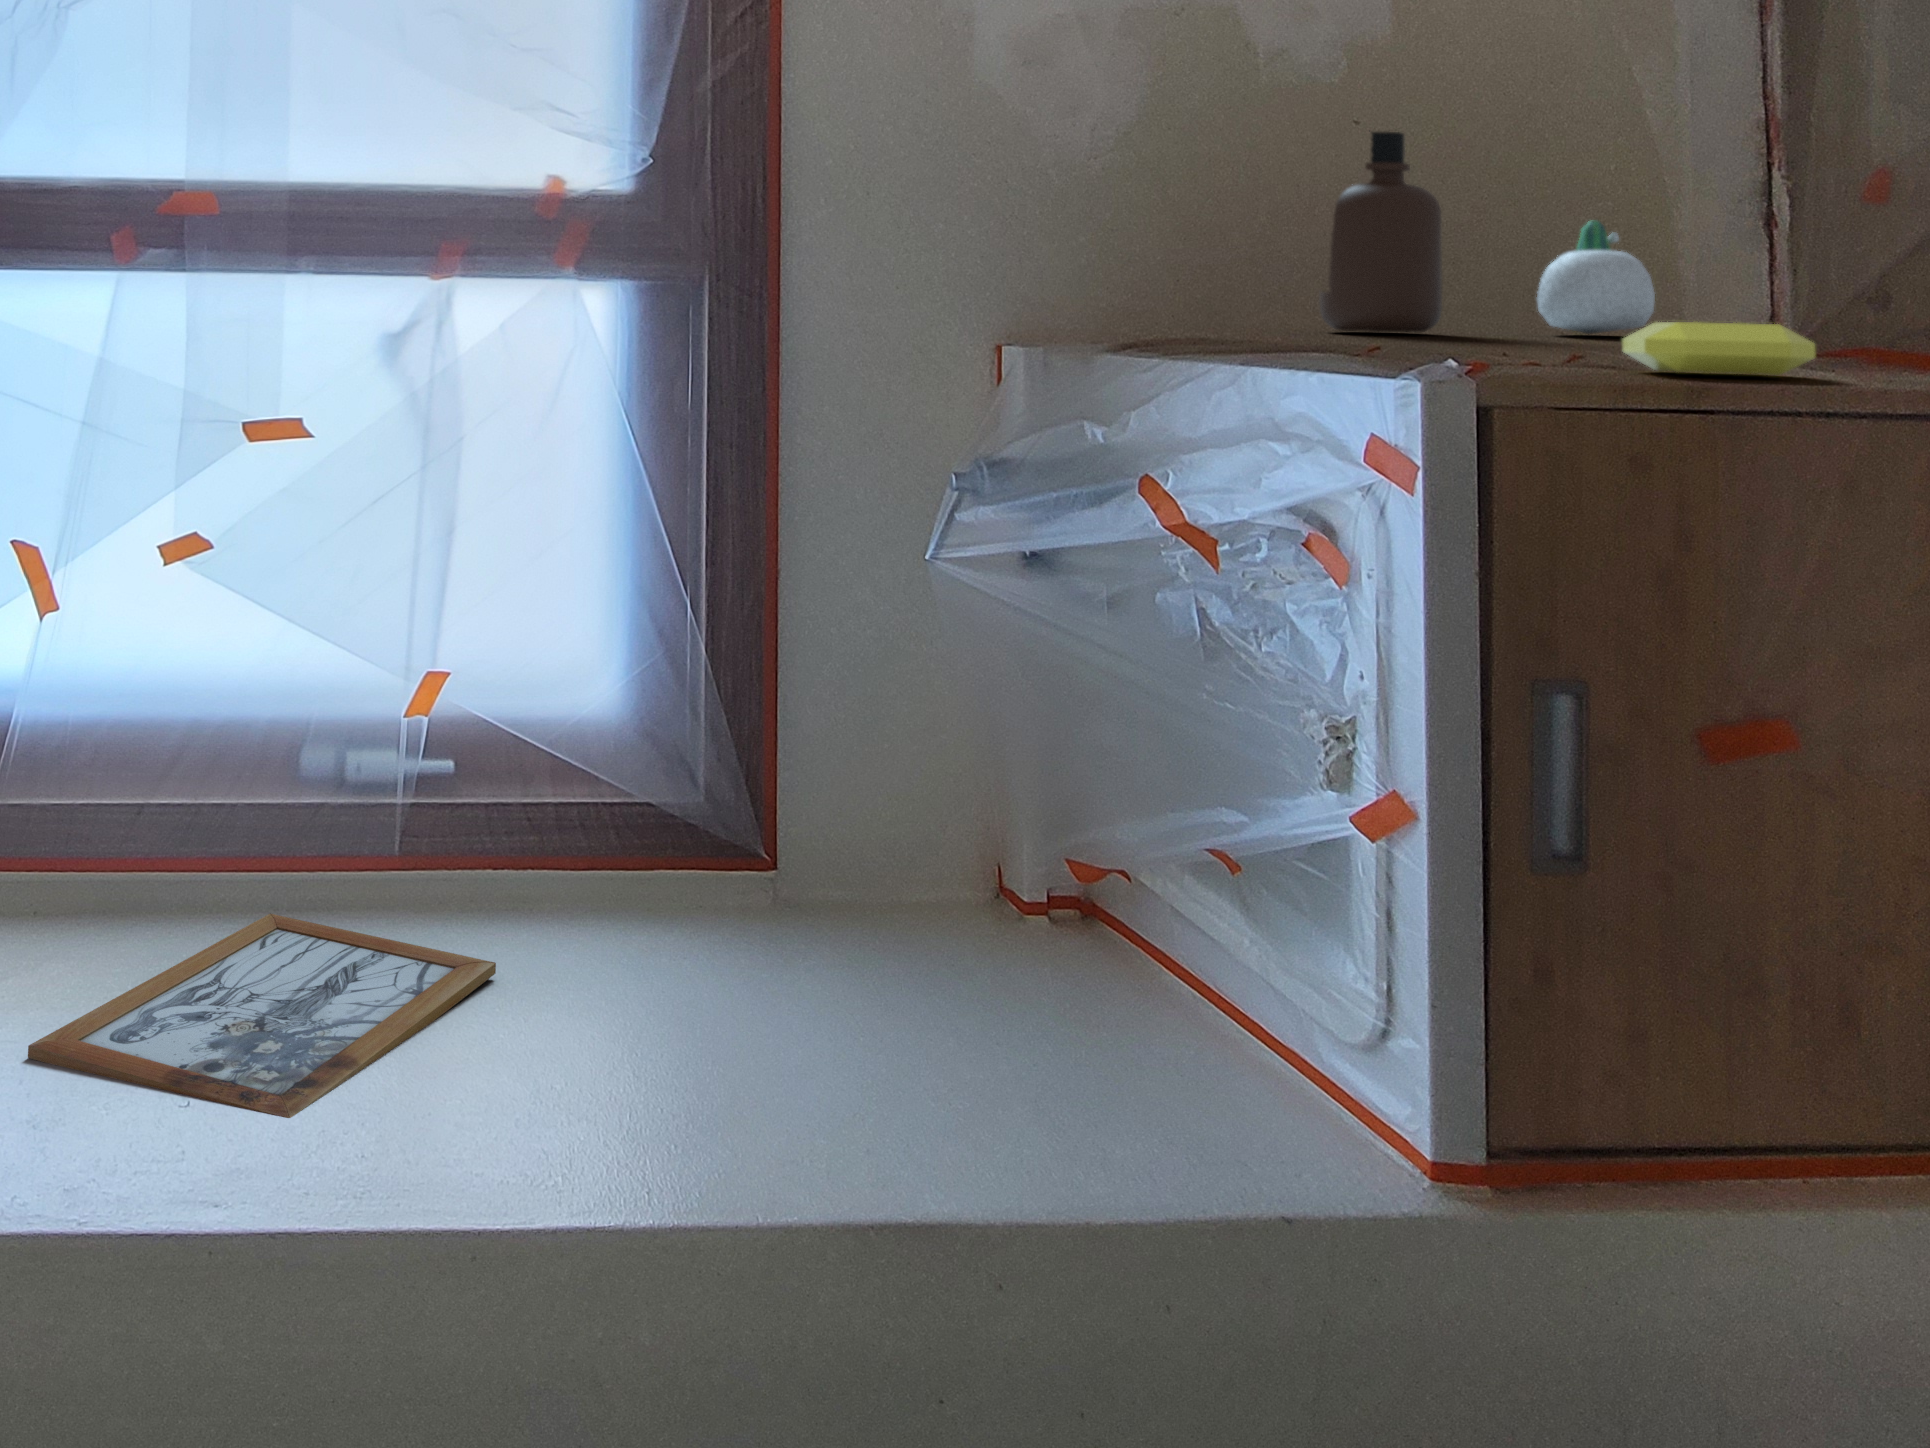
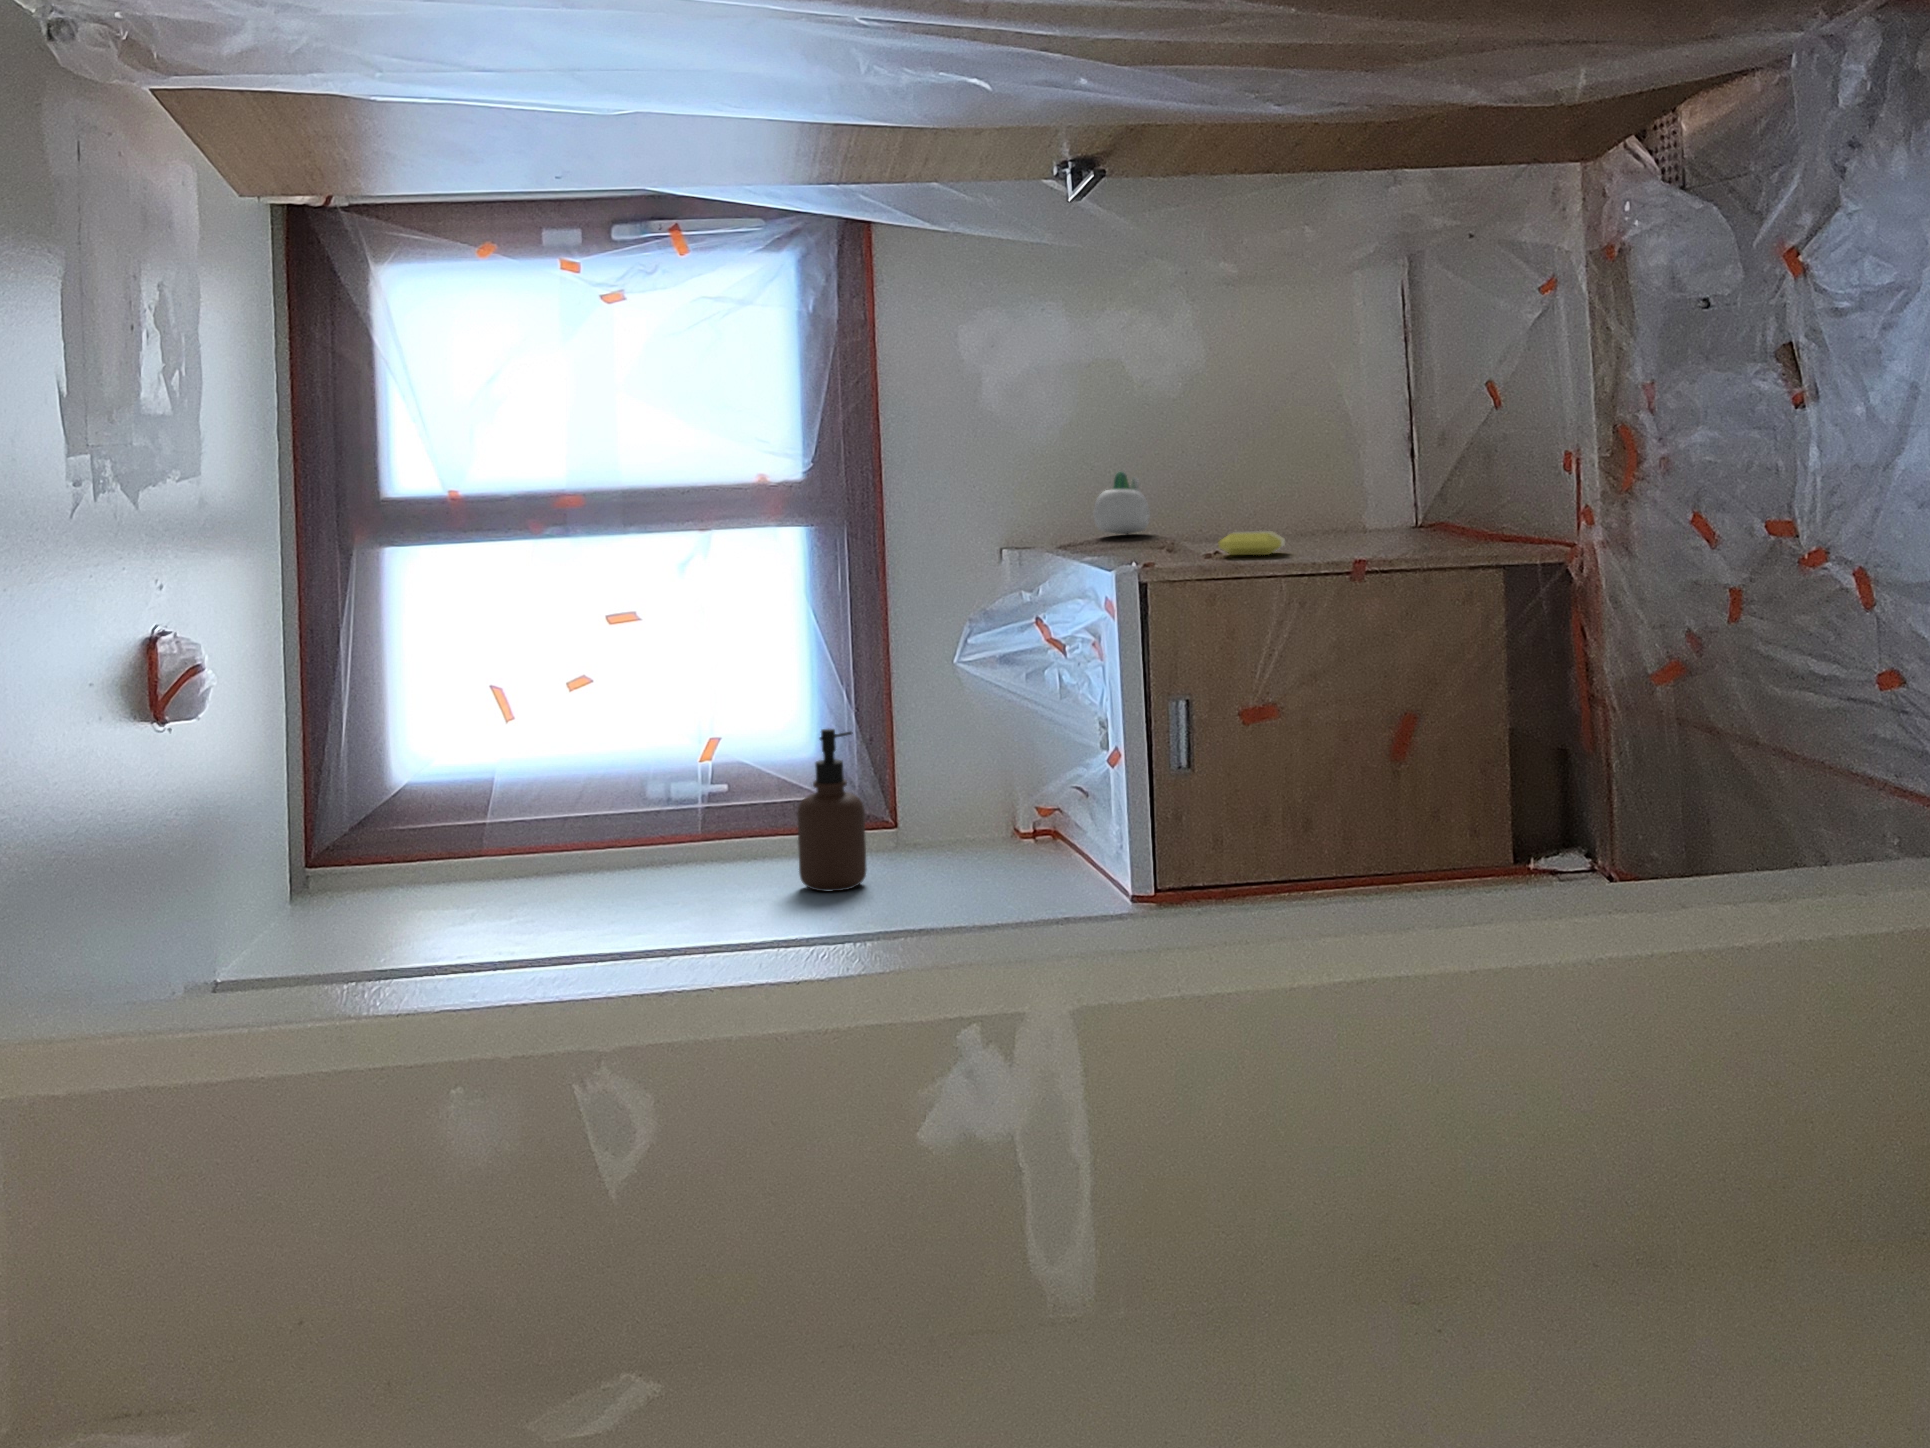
soap dispenser: present [1320,132,1442,332] -> present [797,729,867,892]
succulent planter: present [1537,221,1655,334] -> present [1093,472,1150,534]
picture frame: present [28,914,496,1118] -> none [524,869,750,934]

